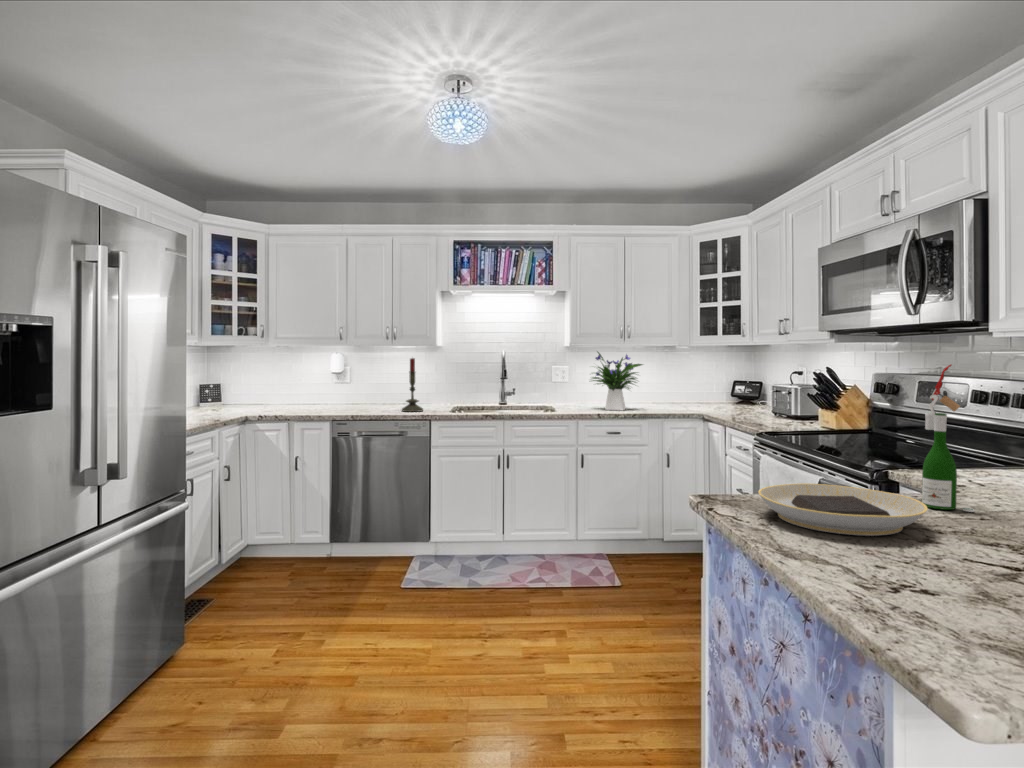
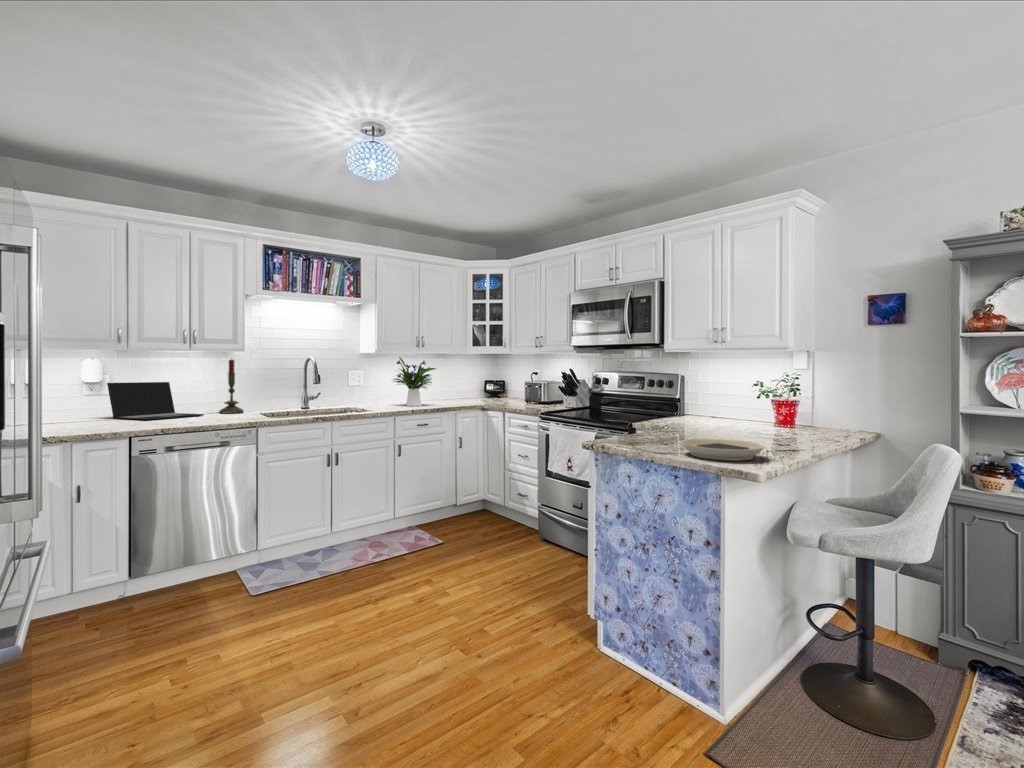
wine bottle: present [922,365,974,512] -> none [727,373,751,447]
laptop: none [309,380,382,415] -> present [107,382,204,420]

